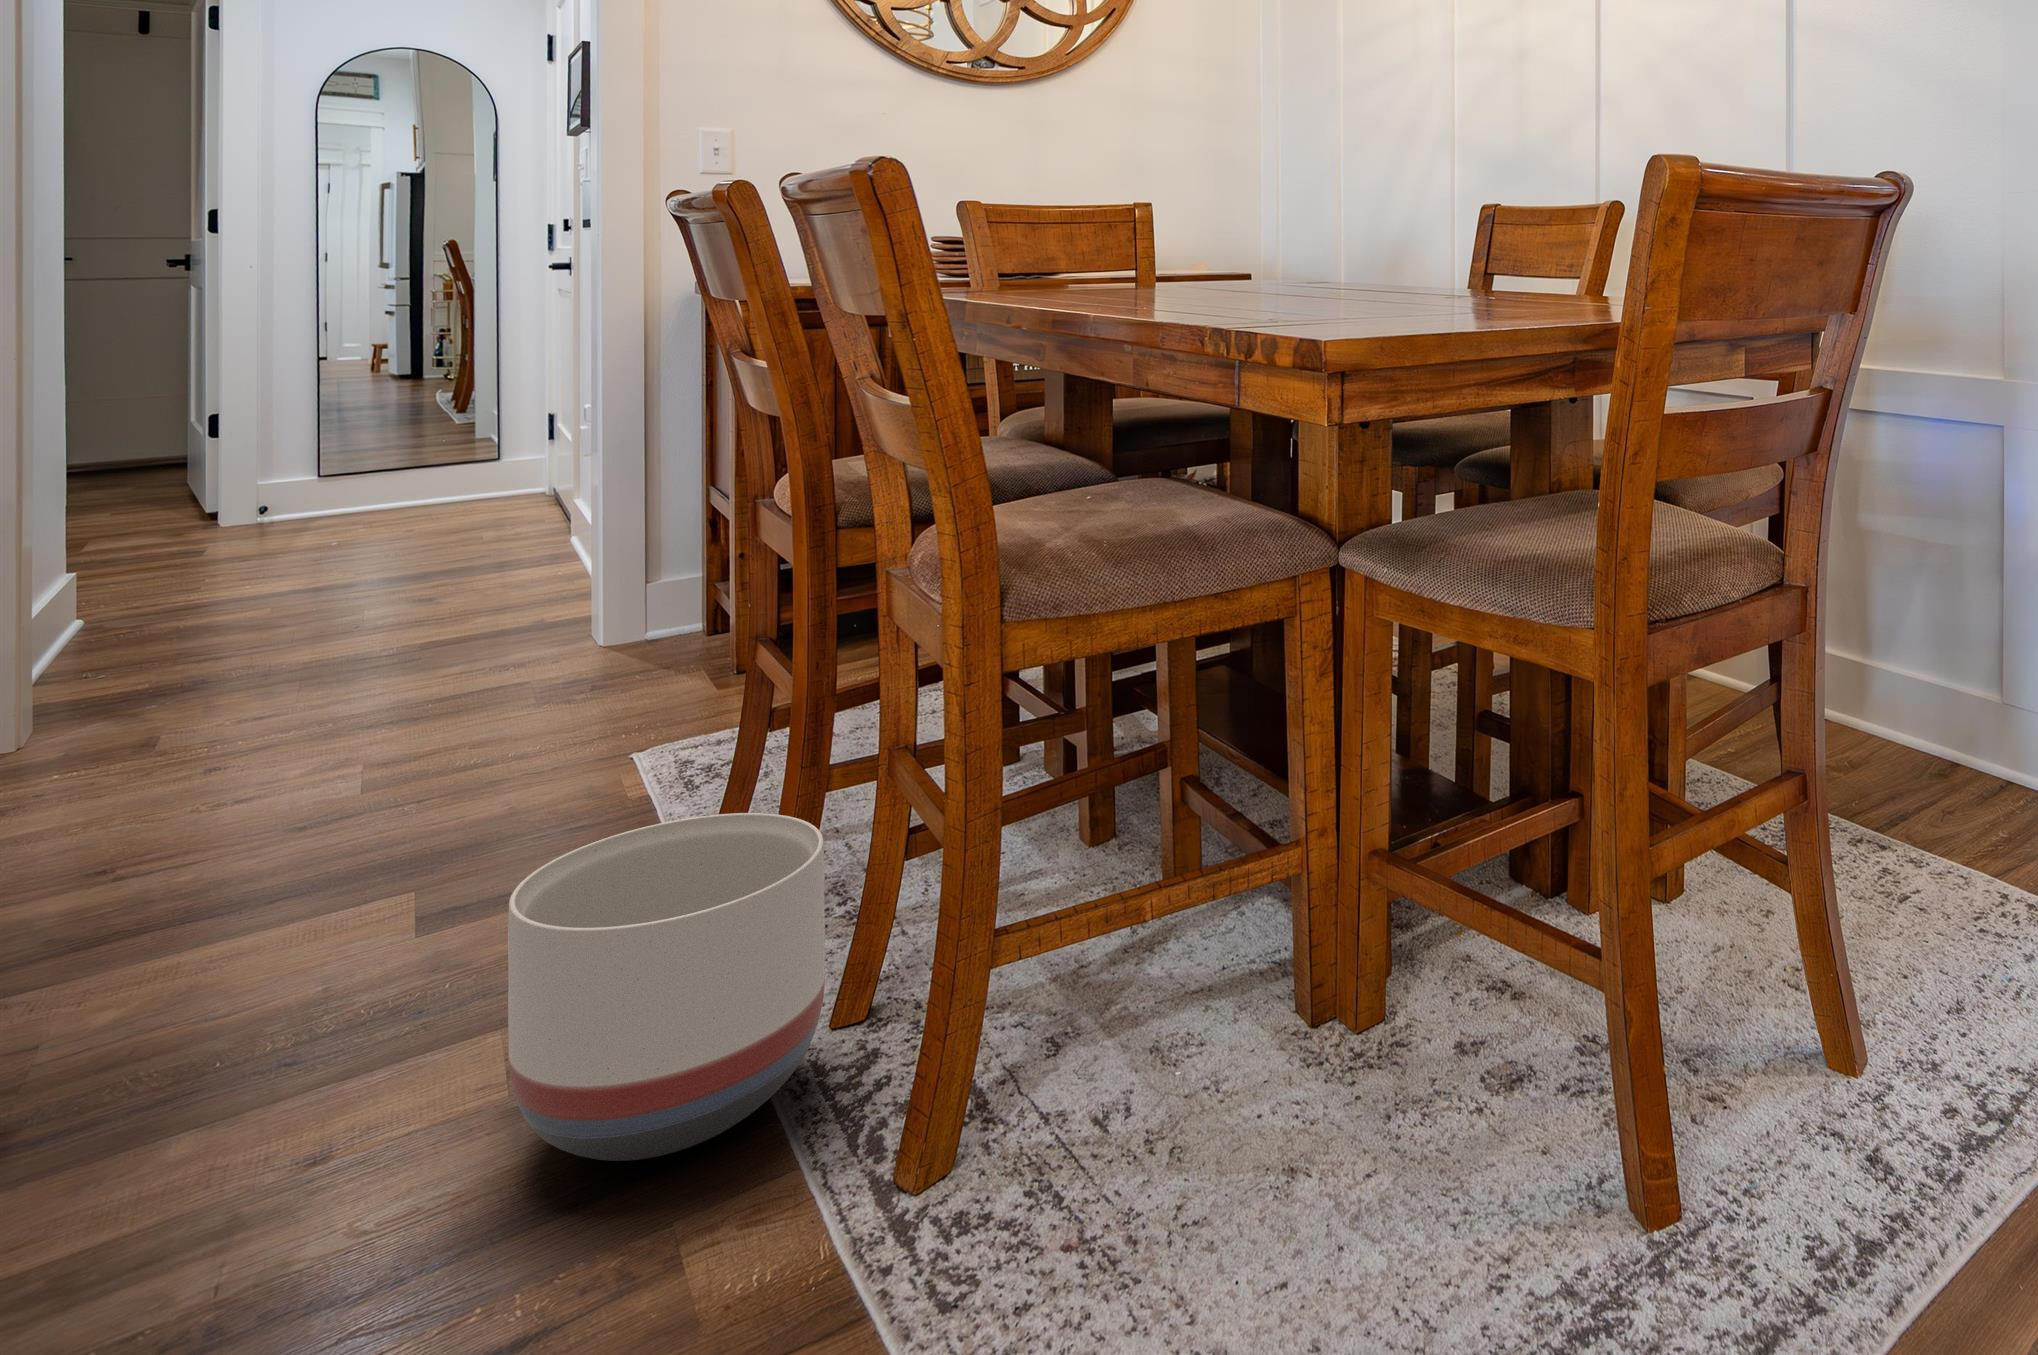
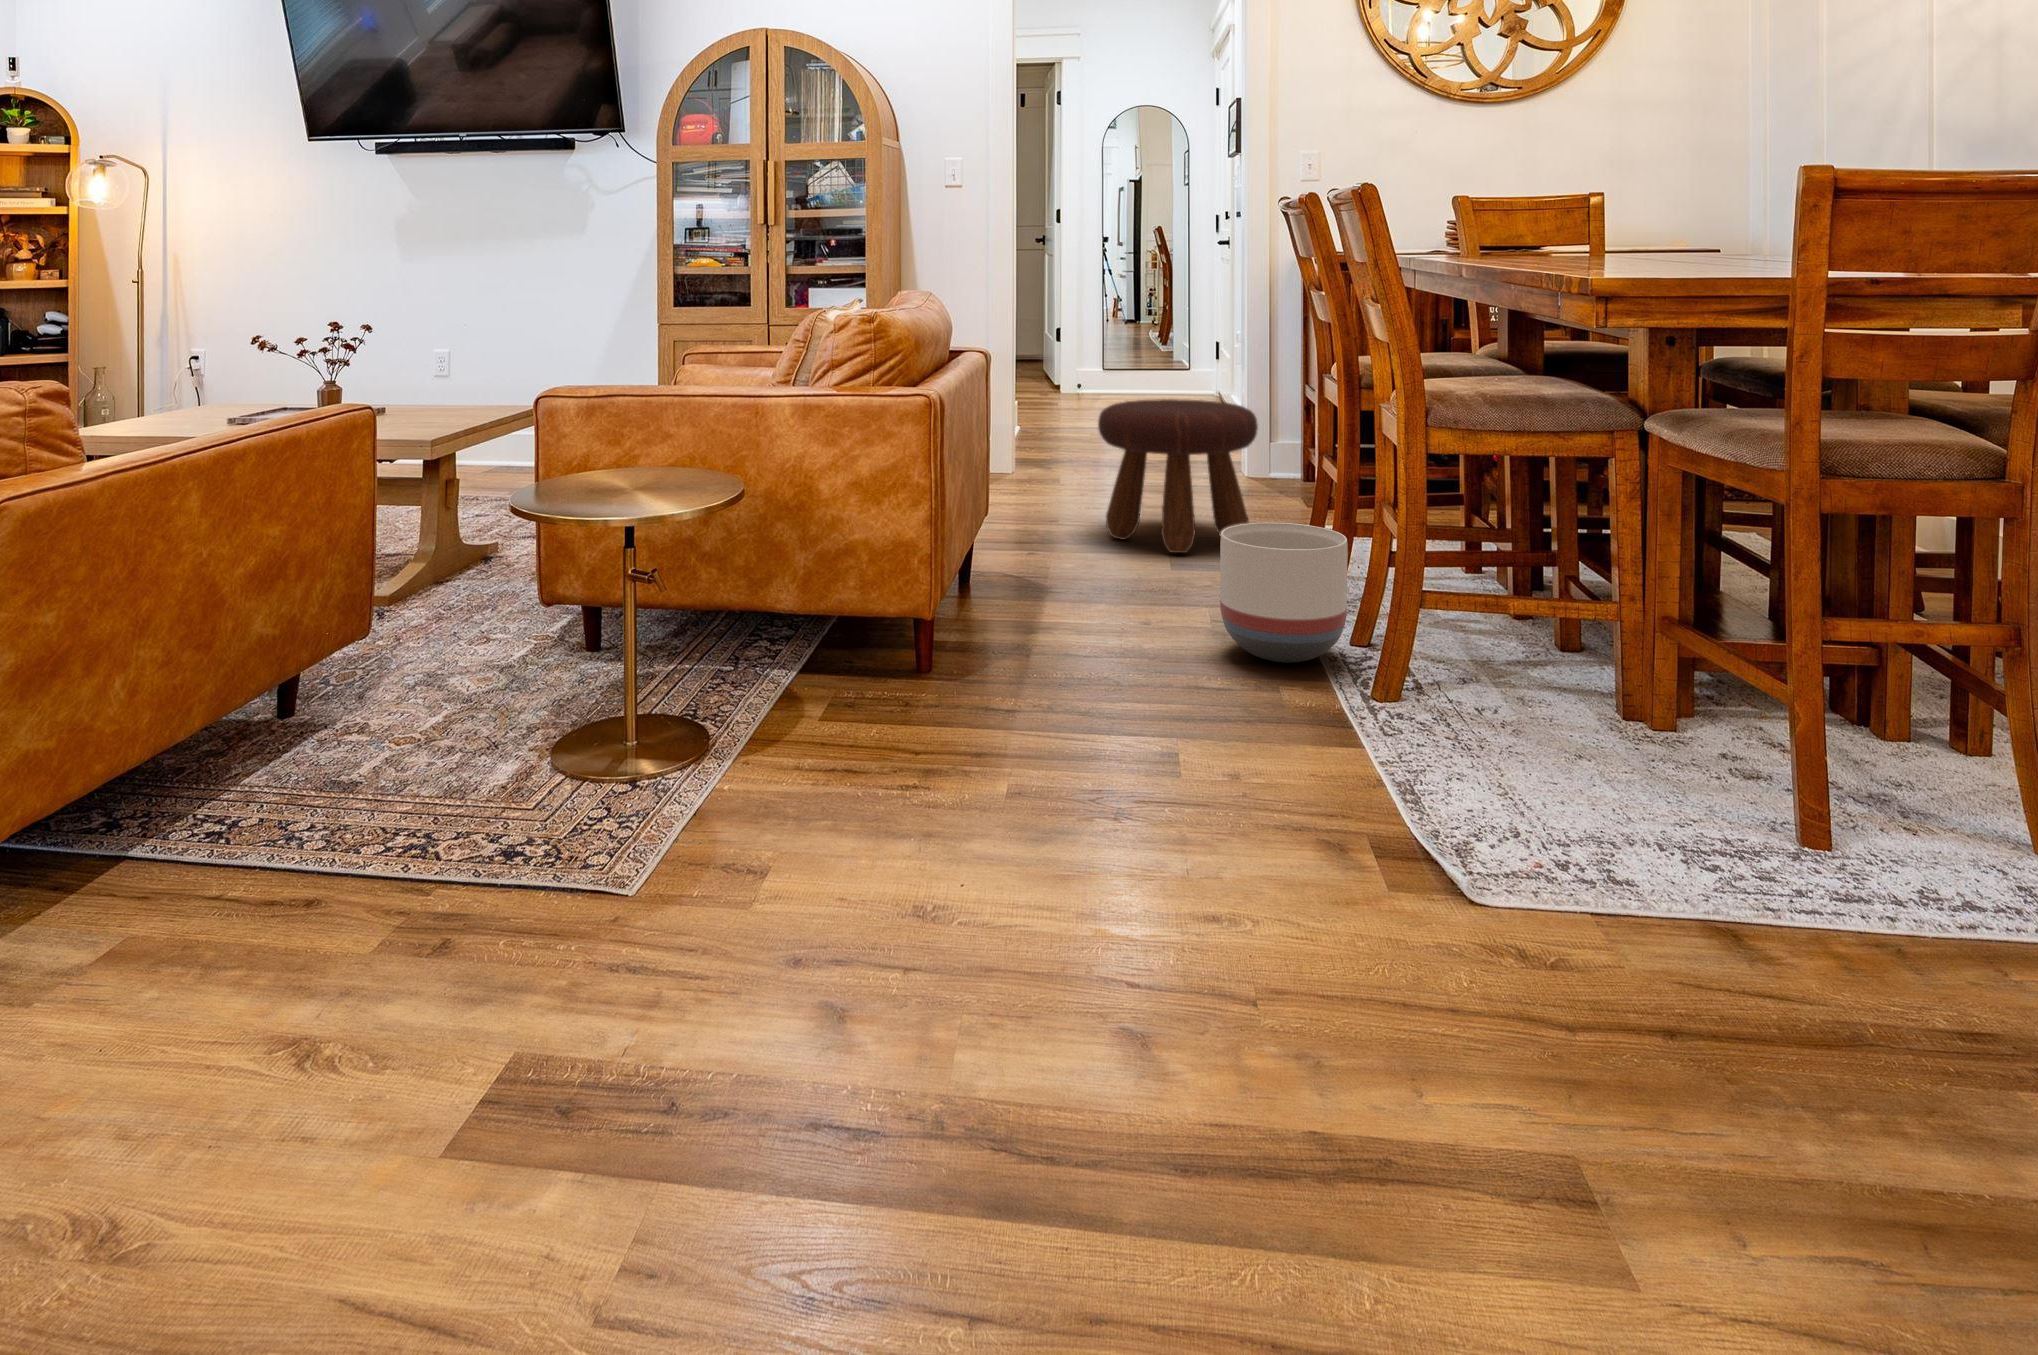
footstool: none [212,541,620,867] -> present [1098,399,1258,553]

